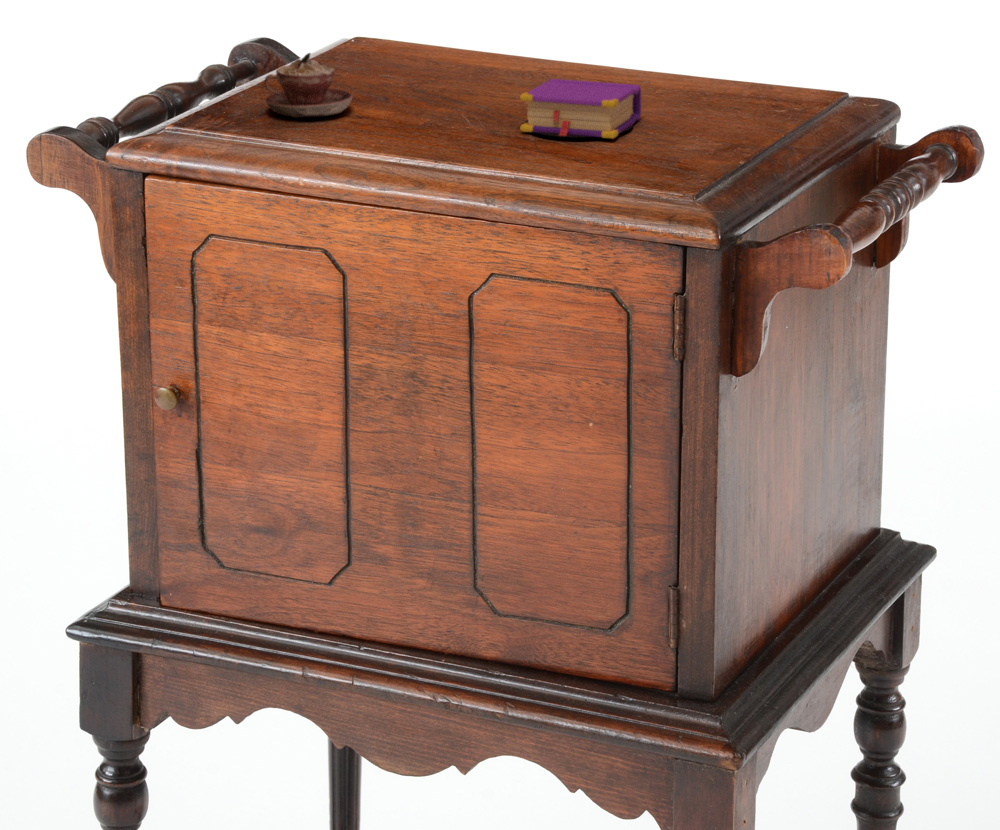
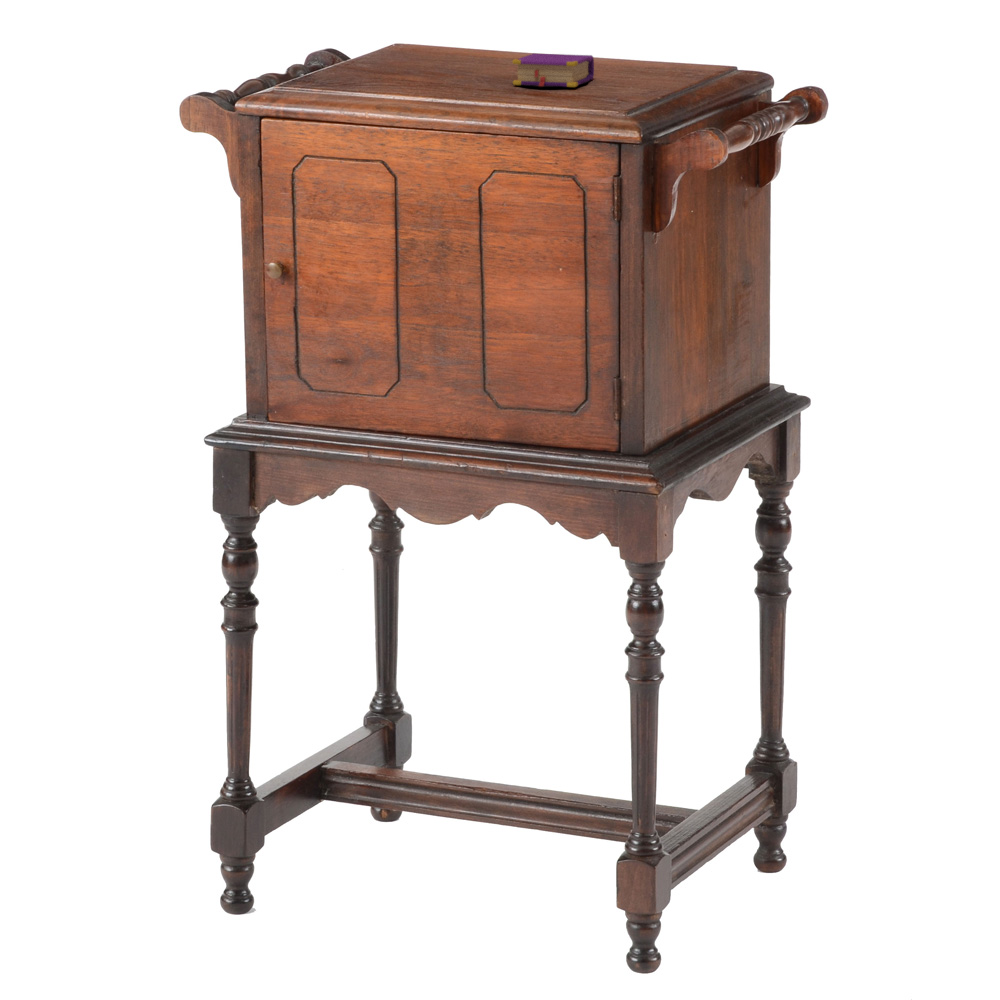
teacup: present [264,53,352,117] -> none [341,37,399,80]

